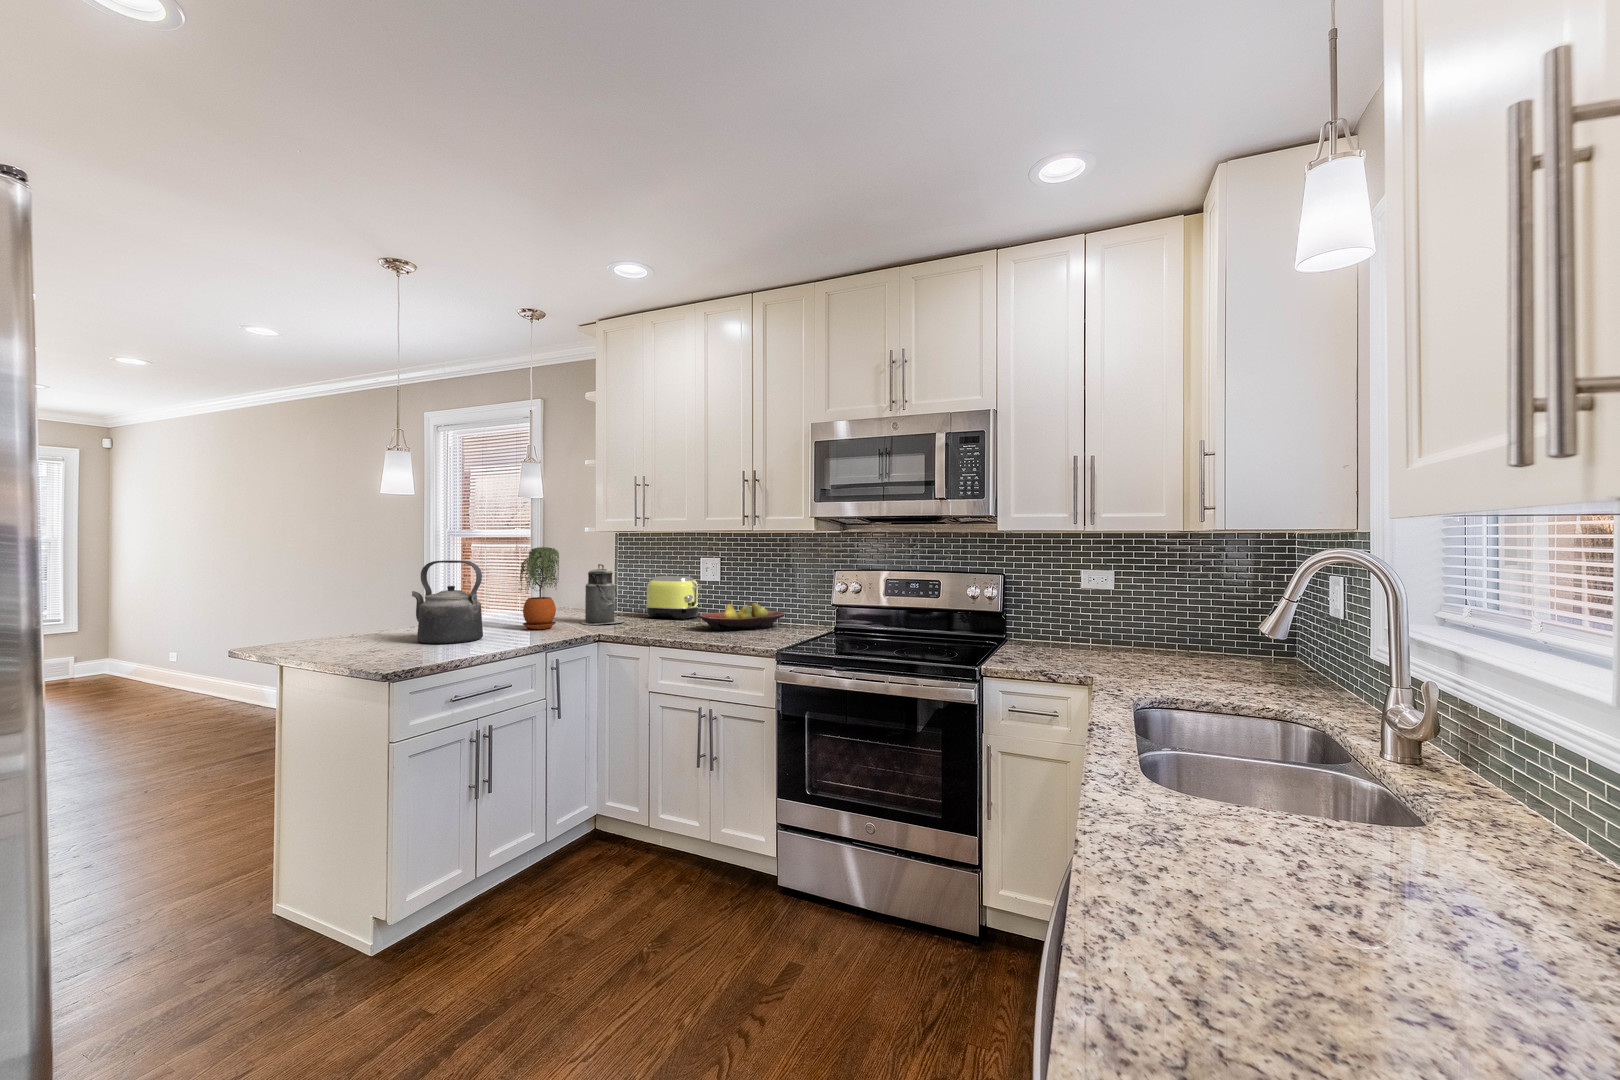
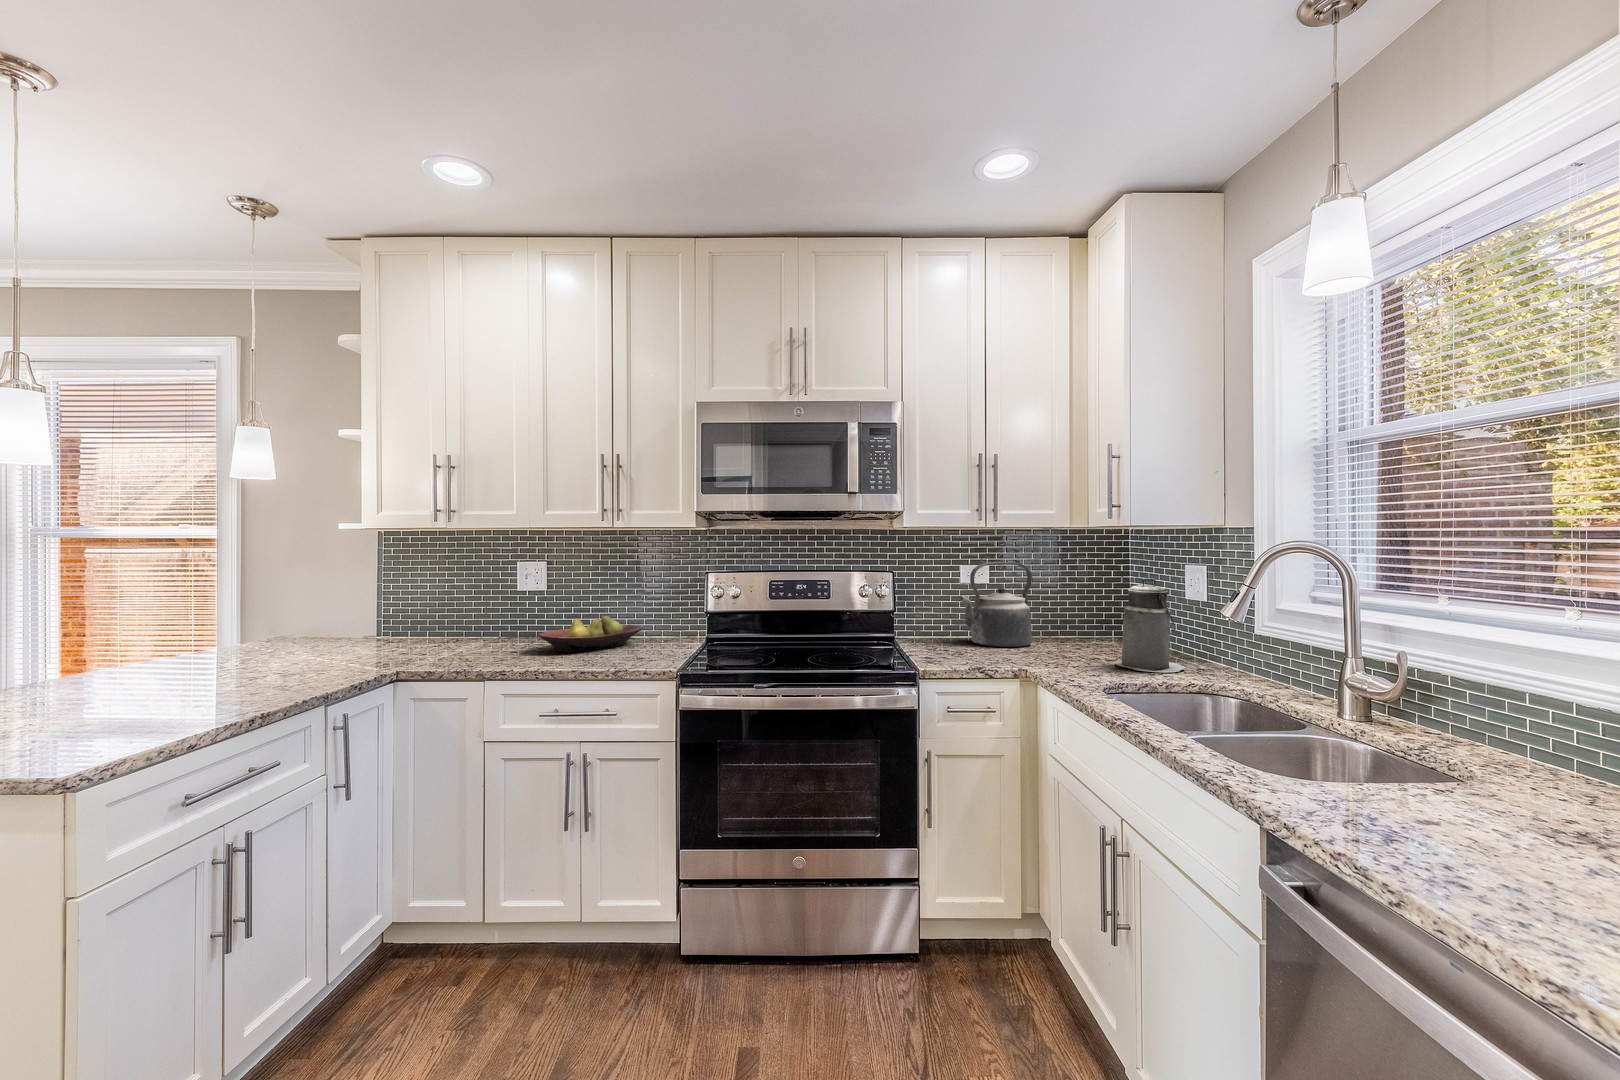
potted plant: present [519,547,559,629] -> none [258,551,326,670]
kettle: present [412,560,483,644] -> present [960,562,1032,647]
canister: present [582,564,625,625] -> present [1115,578,1185,673]
toaster: present [646,576,701,619] -> none [435,586,516,642]

